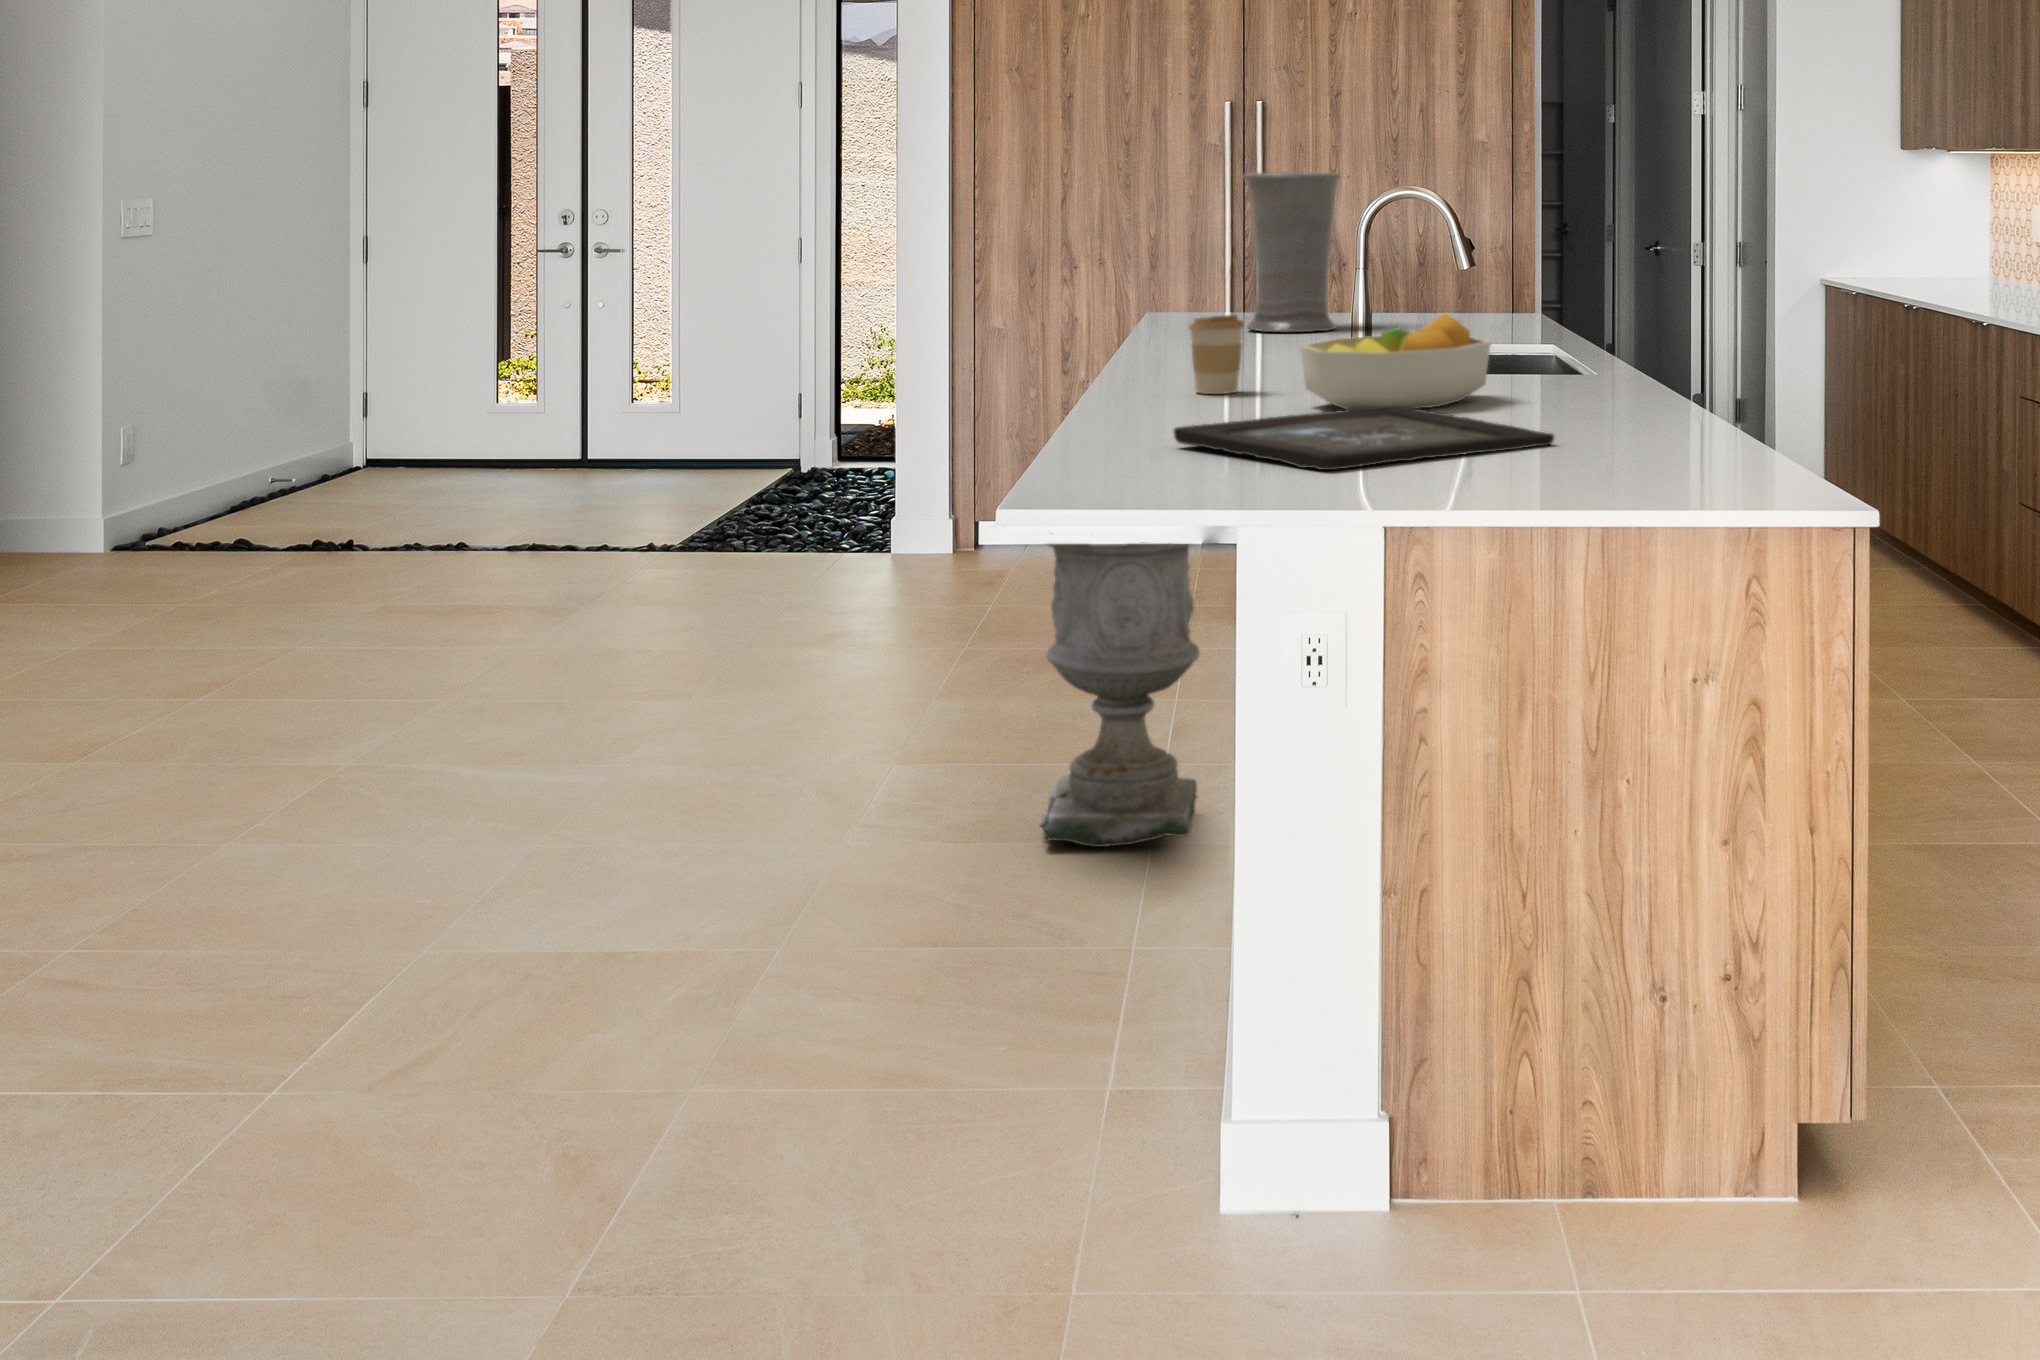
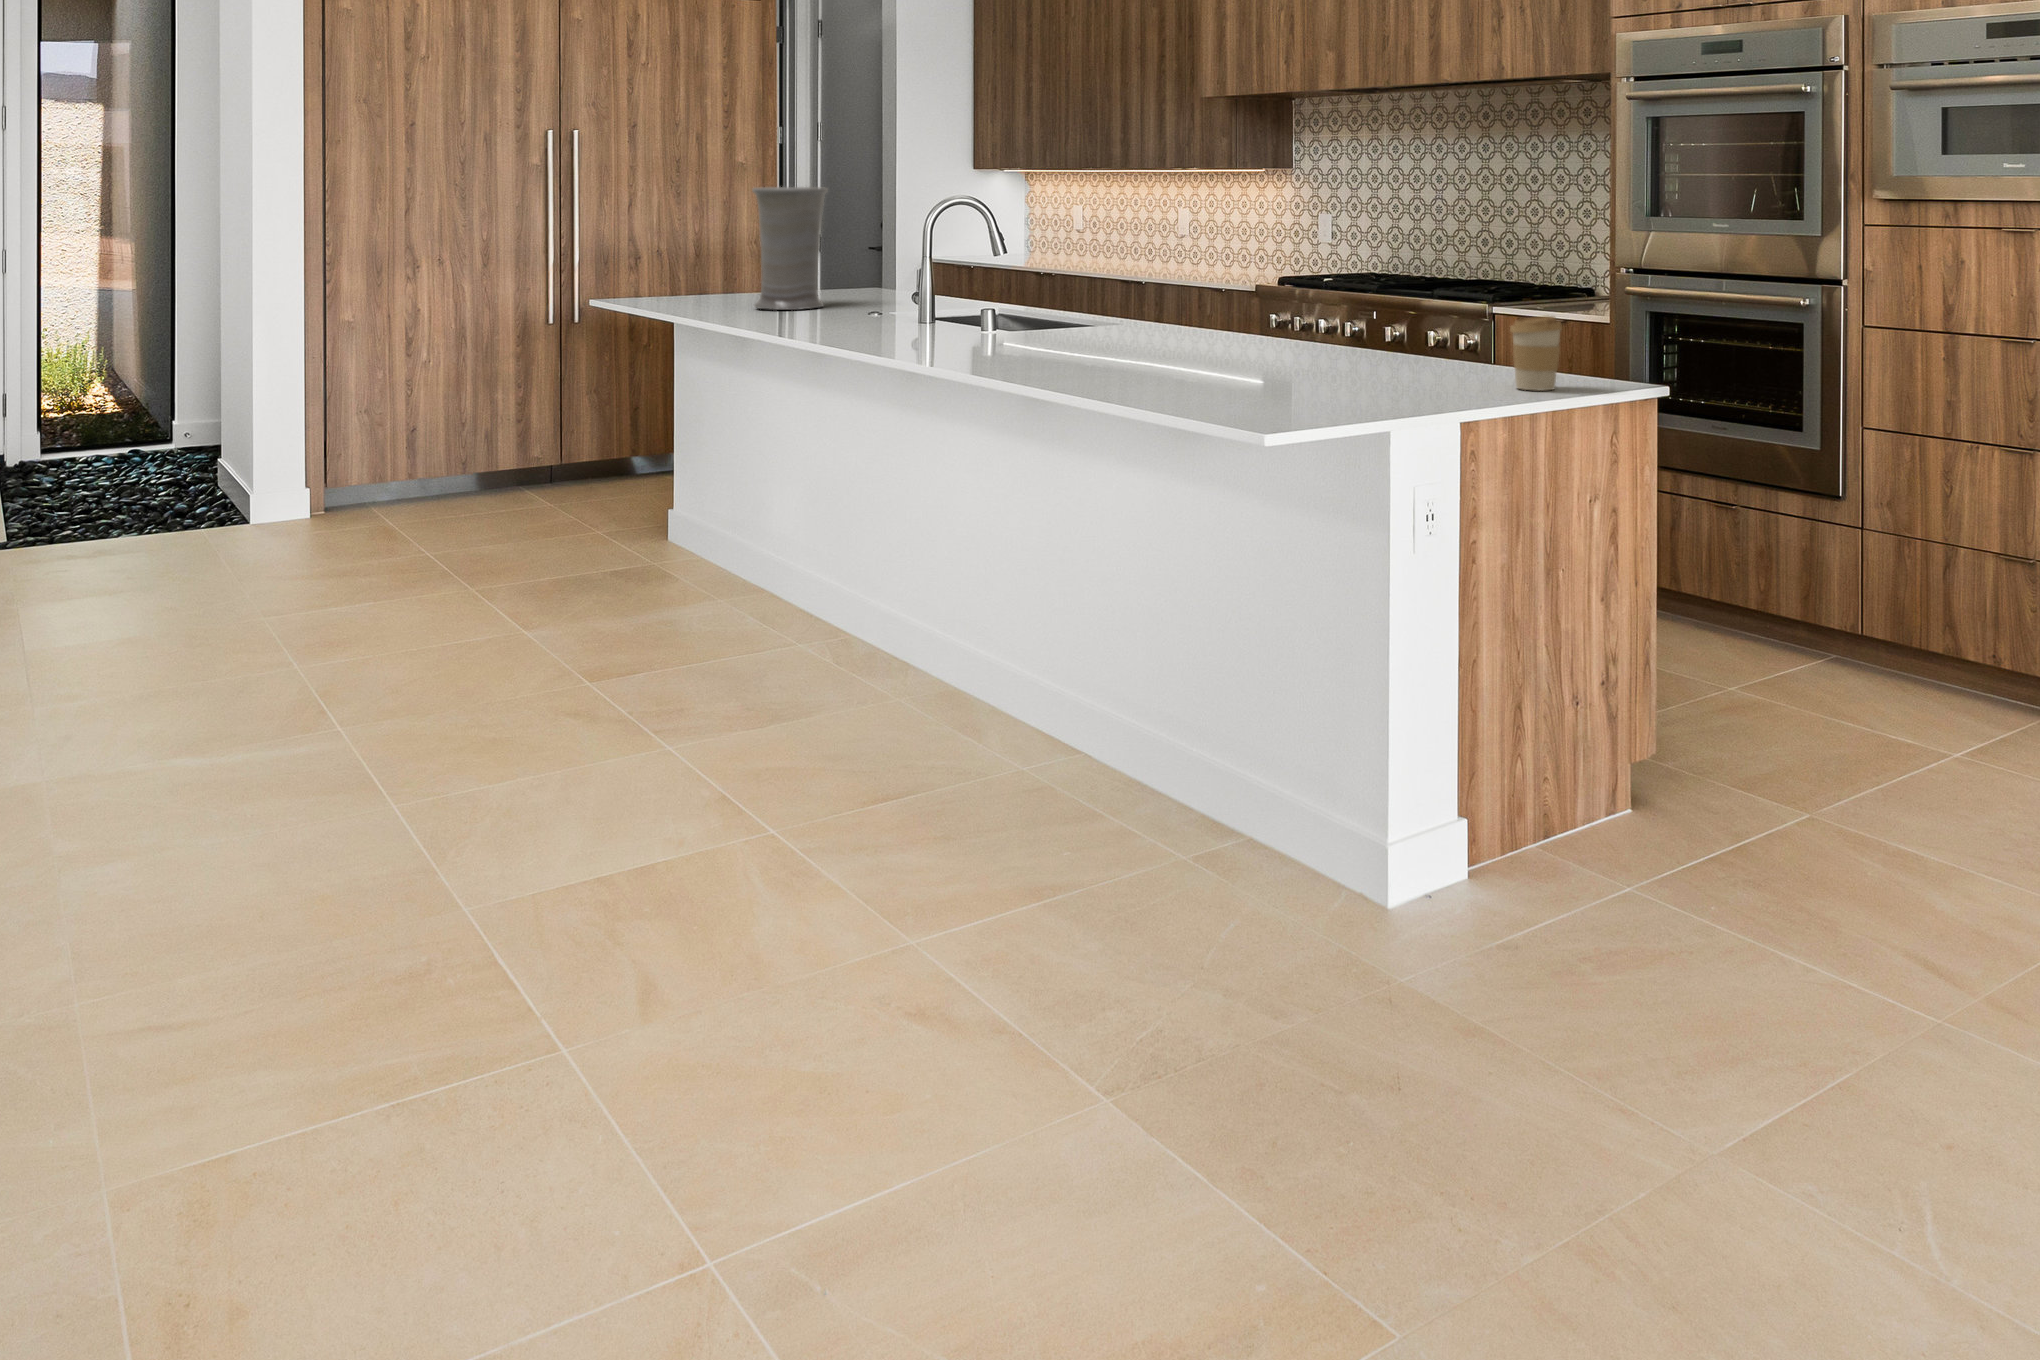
fruit bowl: present [1300,313,1491,409] -> none [1075,284,1189,355]
coffee cup: present [1189,315,1244,394] -> present [1510,316,1562,391]
tray: present [1174,406,1554,470] -> none [1135,348,1358,389]
planter: present [1040,543,1200,847] -> none [777,409,930,708]

